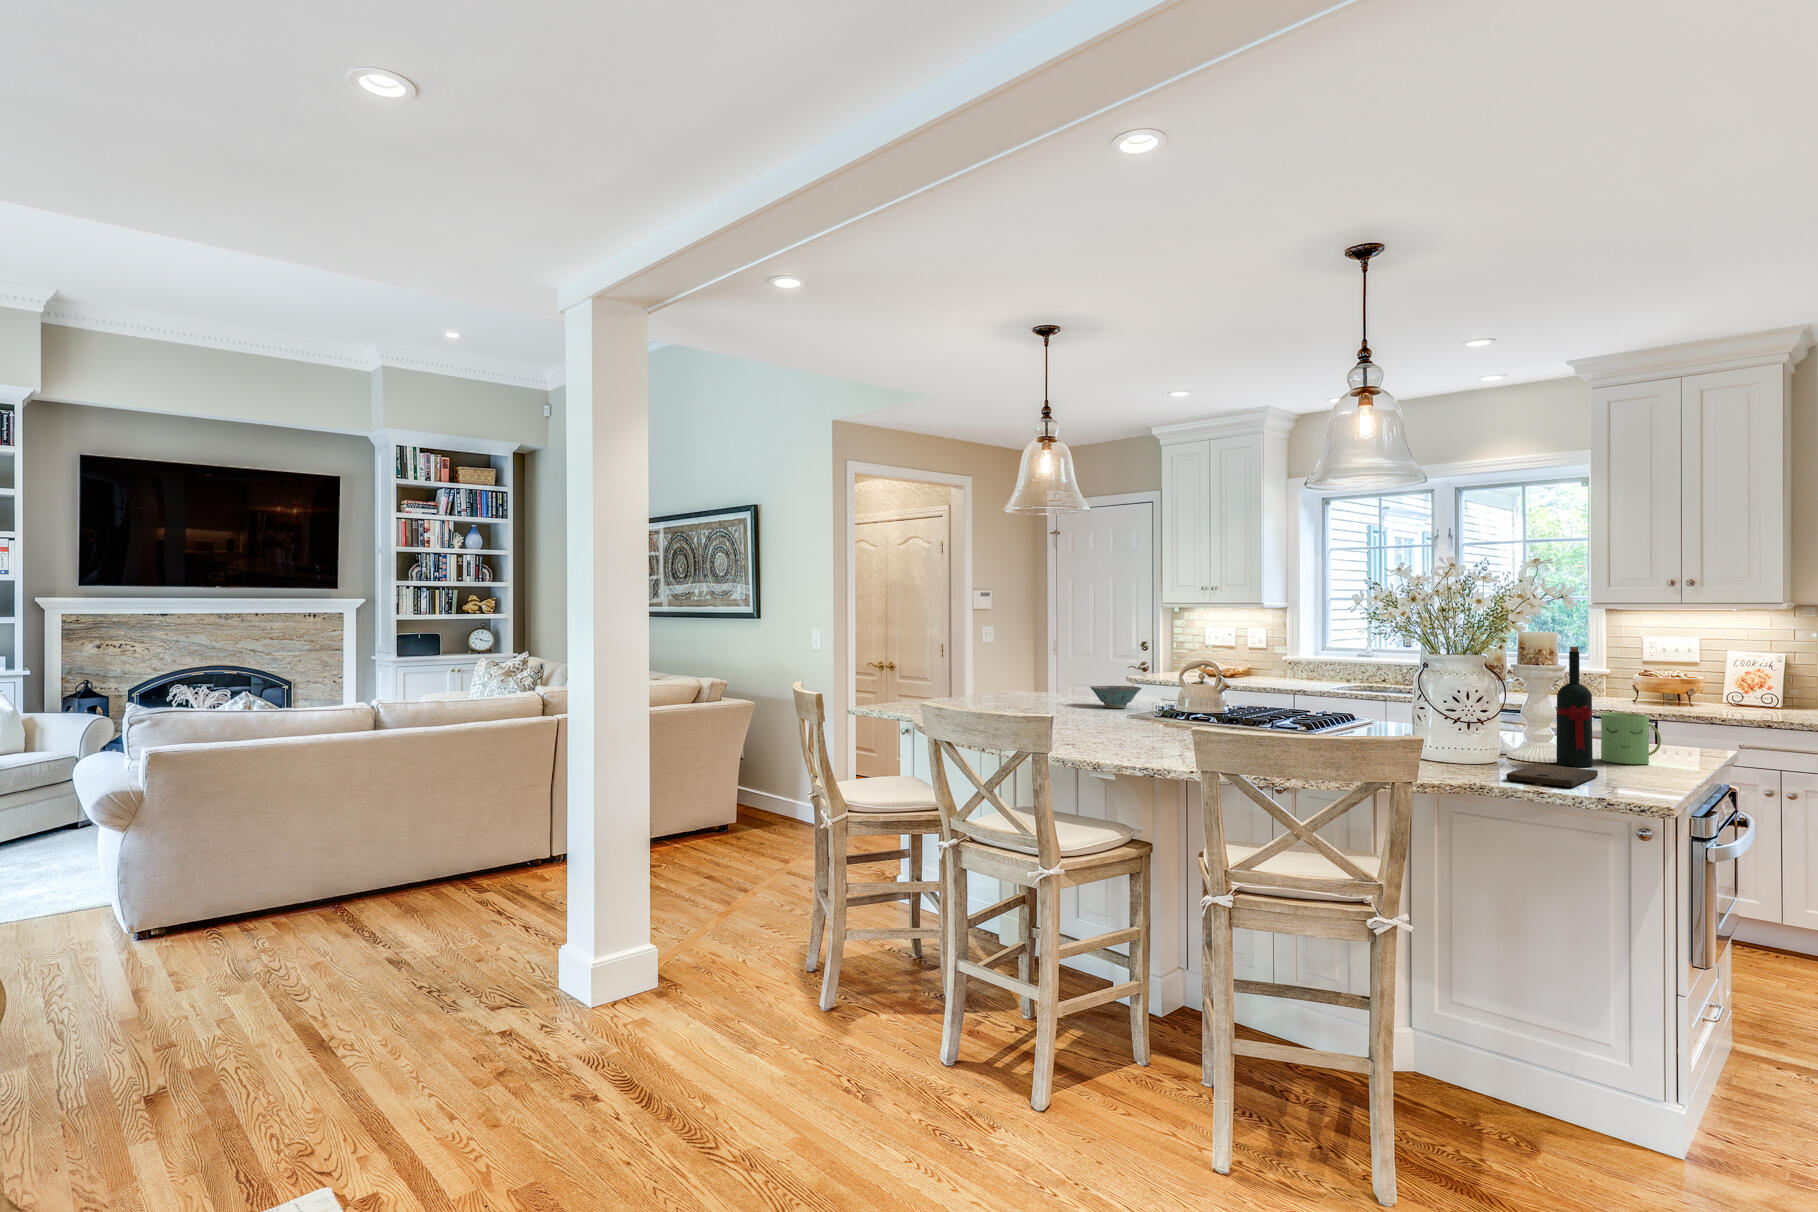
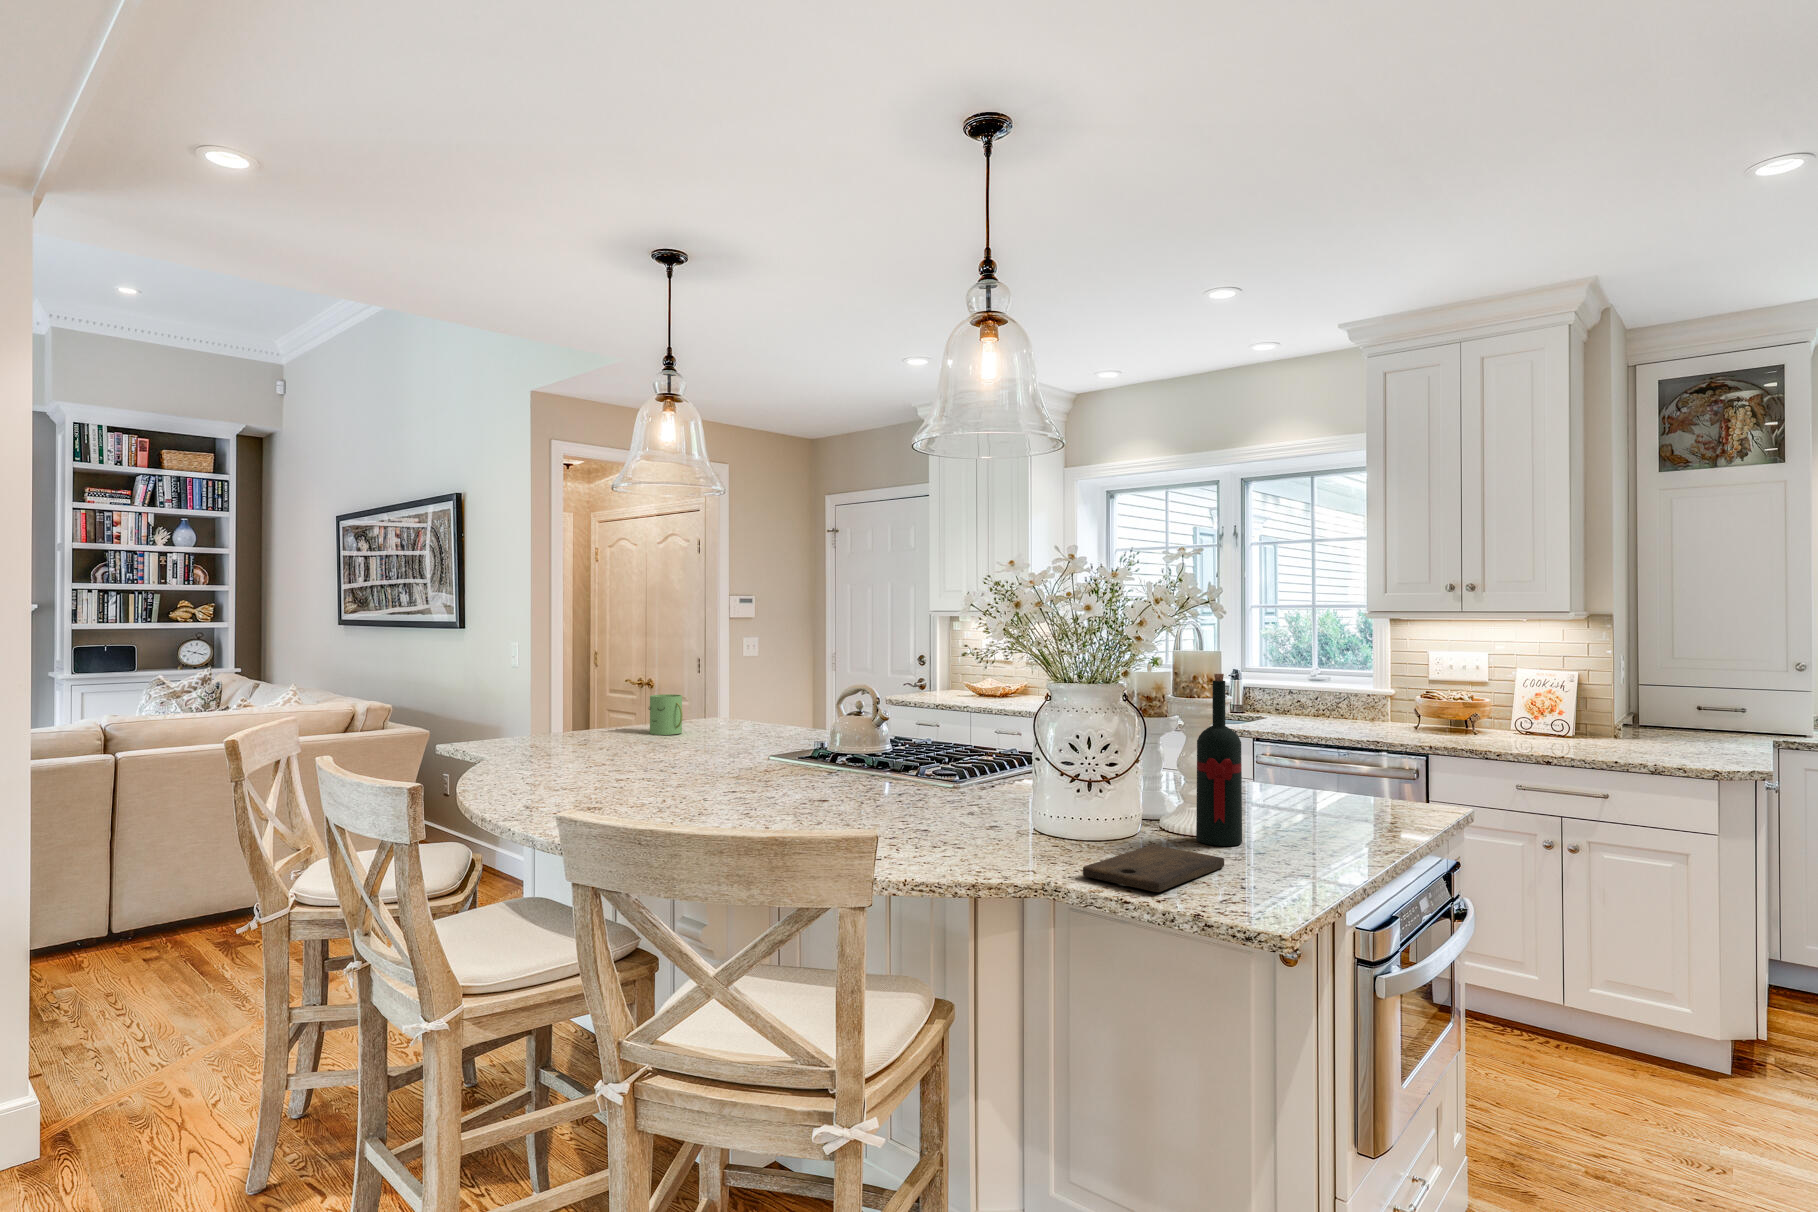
ceramic bowl: present [1090,686,1142,708] -> none [742,713,807,743]
mug: present [1601,713,1661,764] -> present [649,694,683,735]

